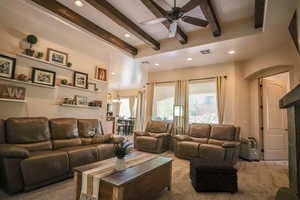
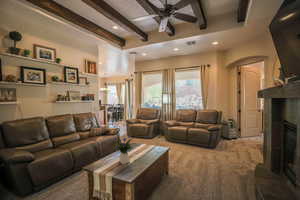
footstool: present [189,159,238,194] -> none [181,143,221,172]

